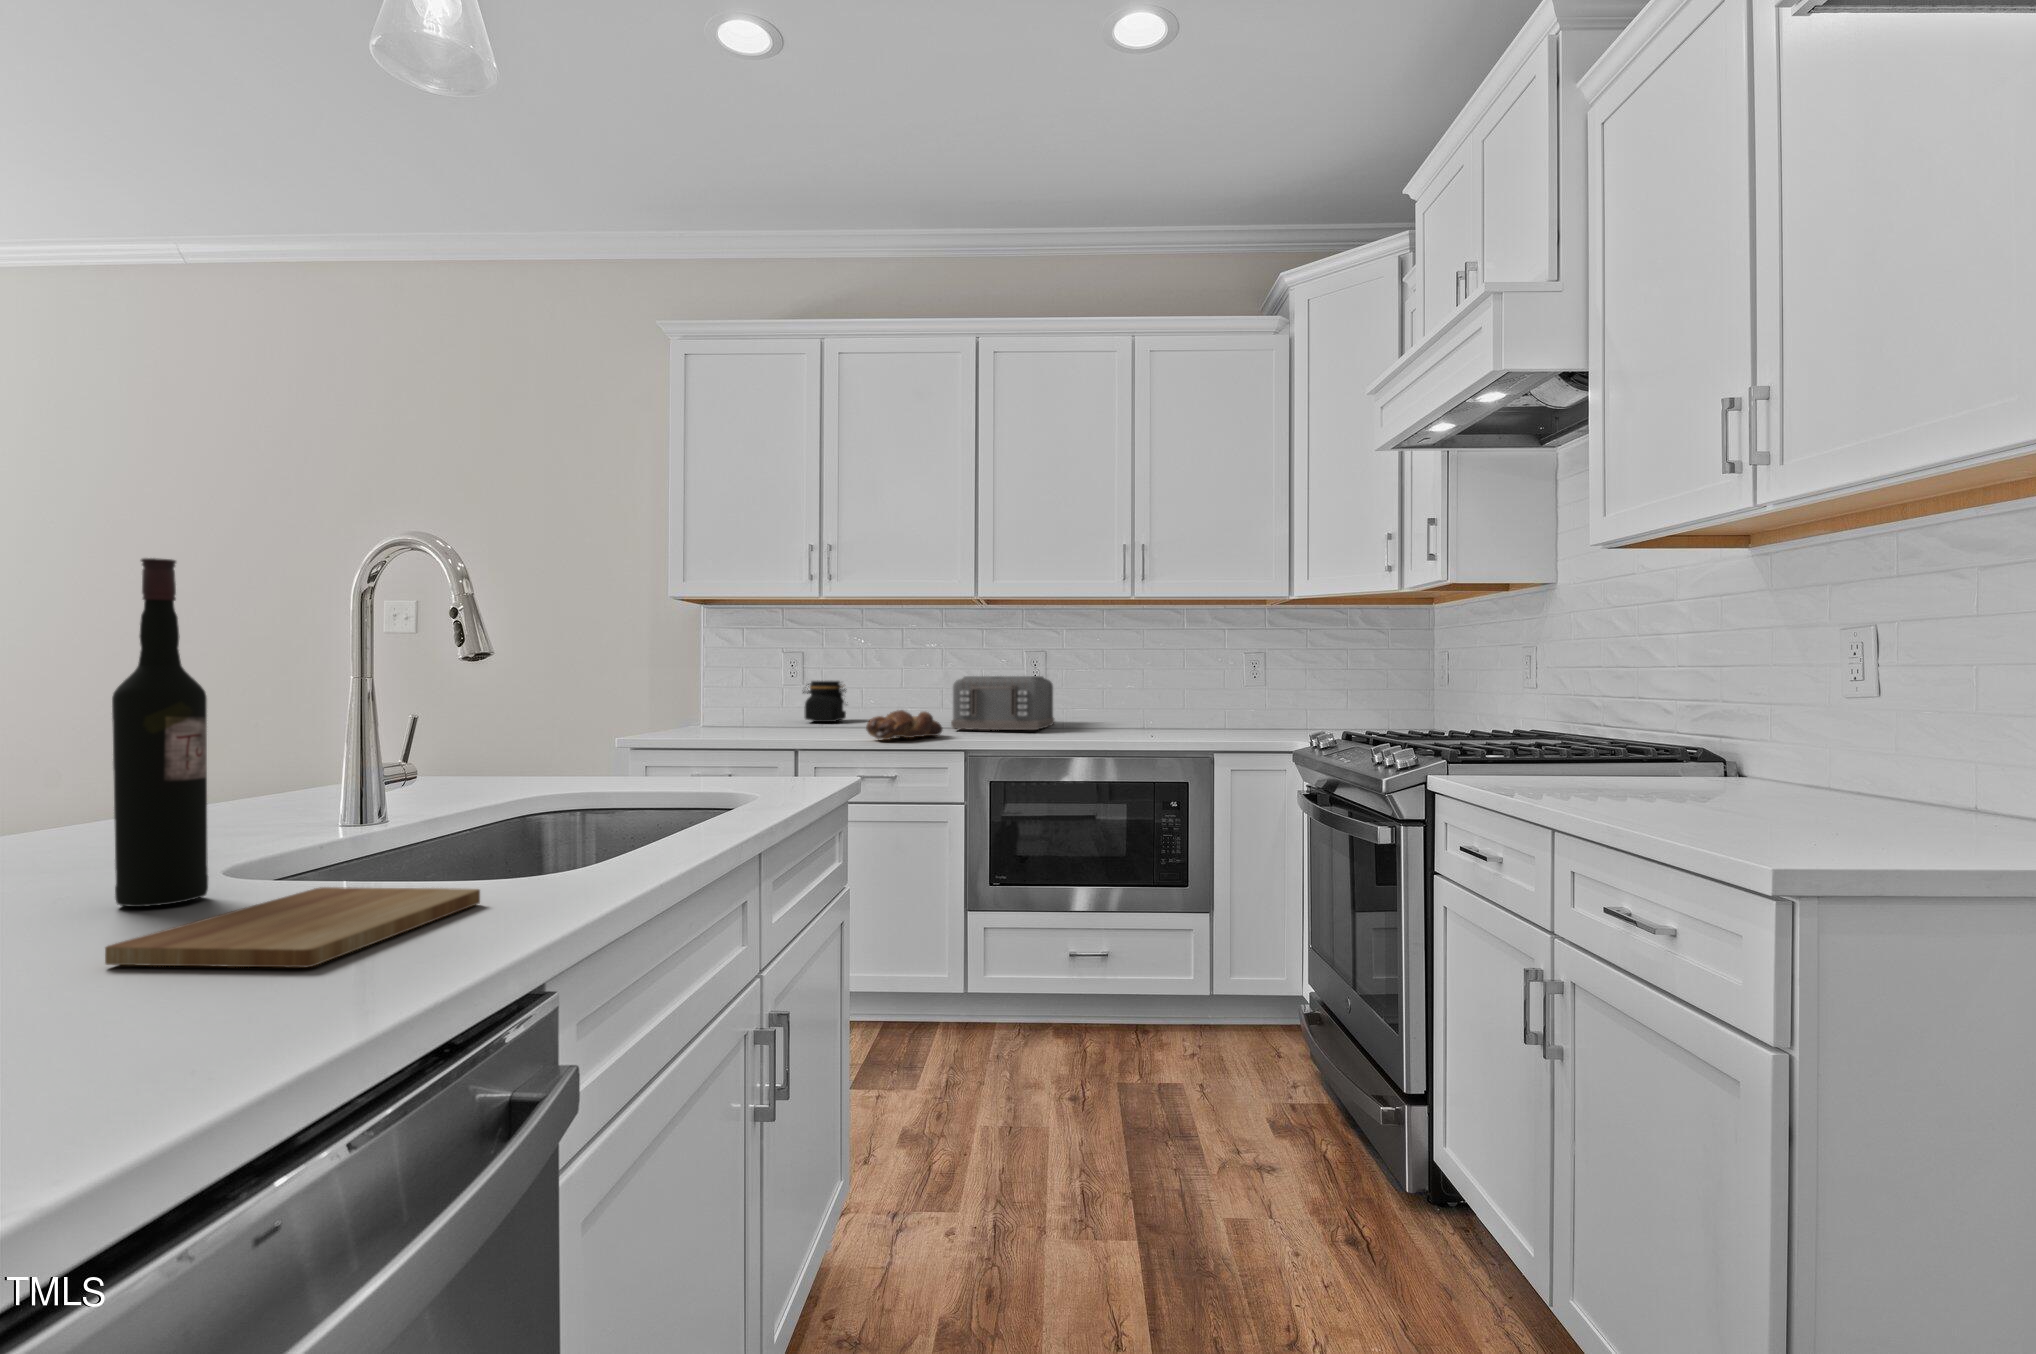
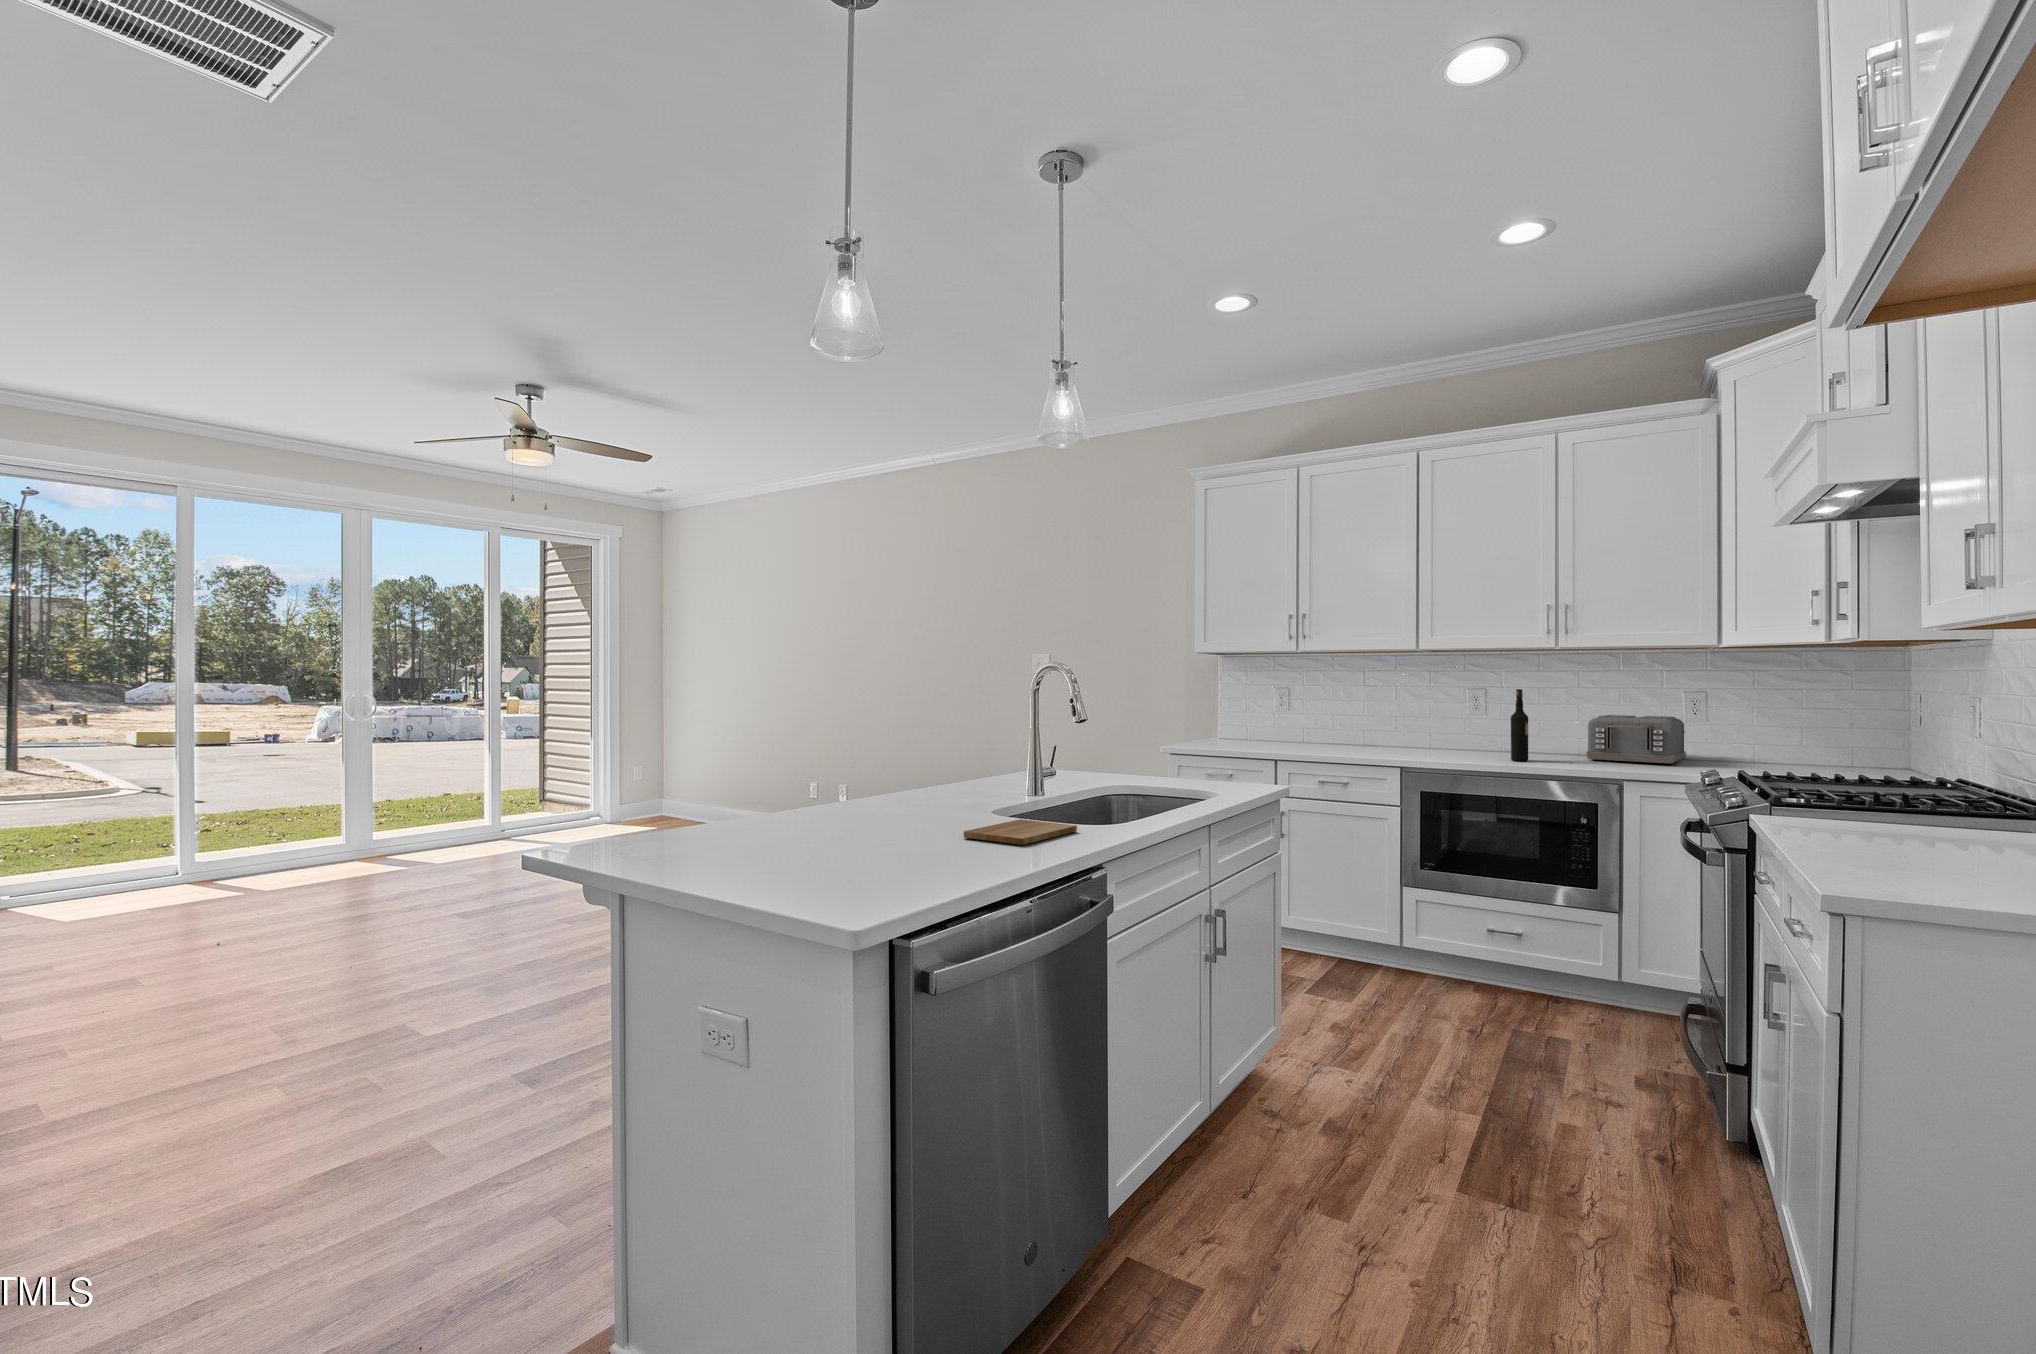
wine bottle: present [112,558,208,907] -> present [1511,689,1528,761]
toaster: present [951,676,1054,730] -> present [1587,715,1686,764]
jar: present [803,681,846,722] -> none [1291,711,1325,741]
bread loaf: present [866,710,943,740] -> none [1329,737,1389,758]

